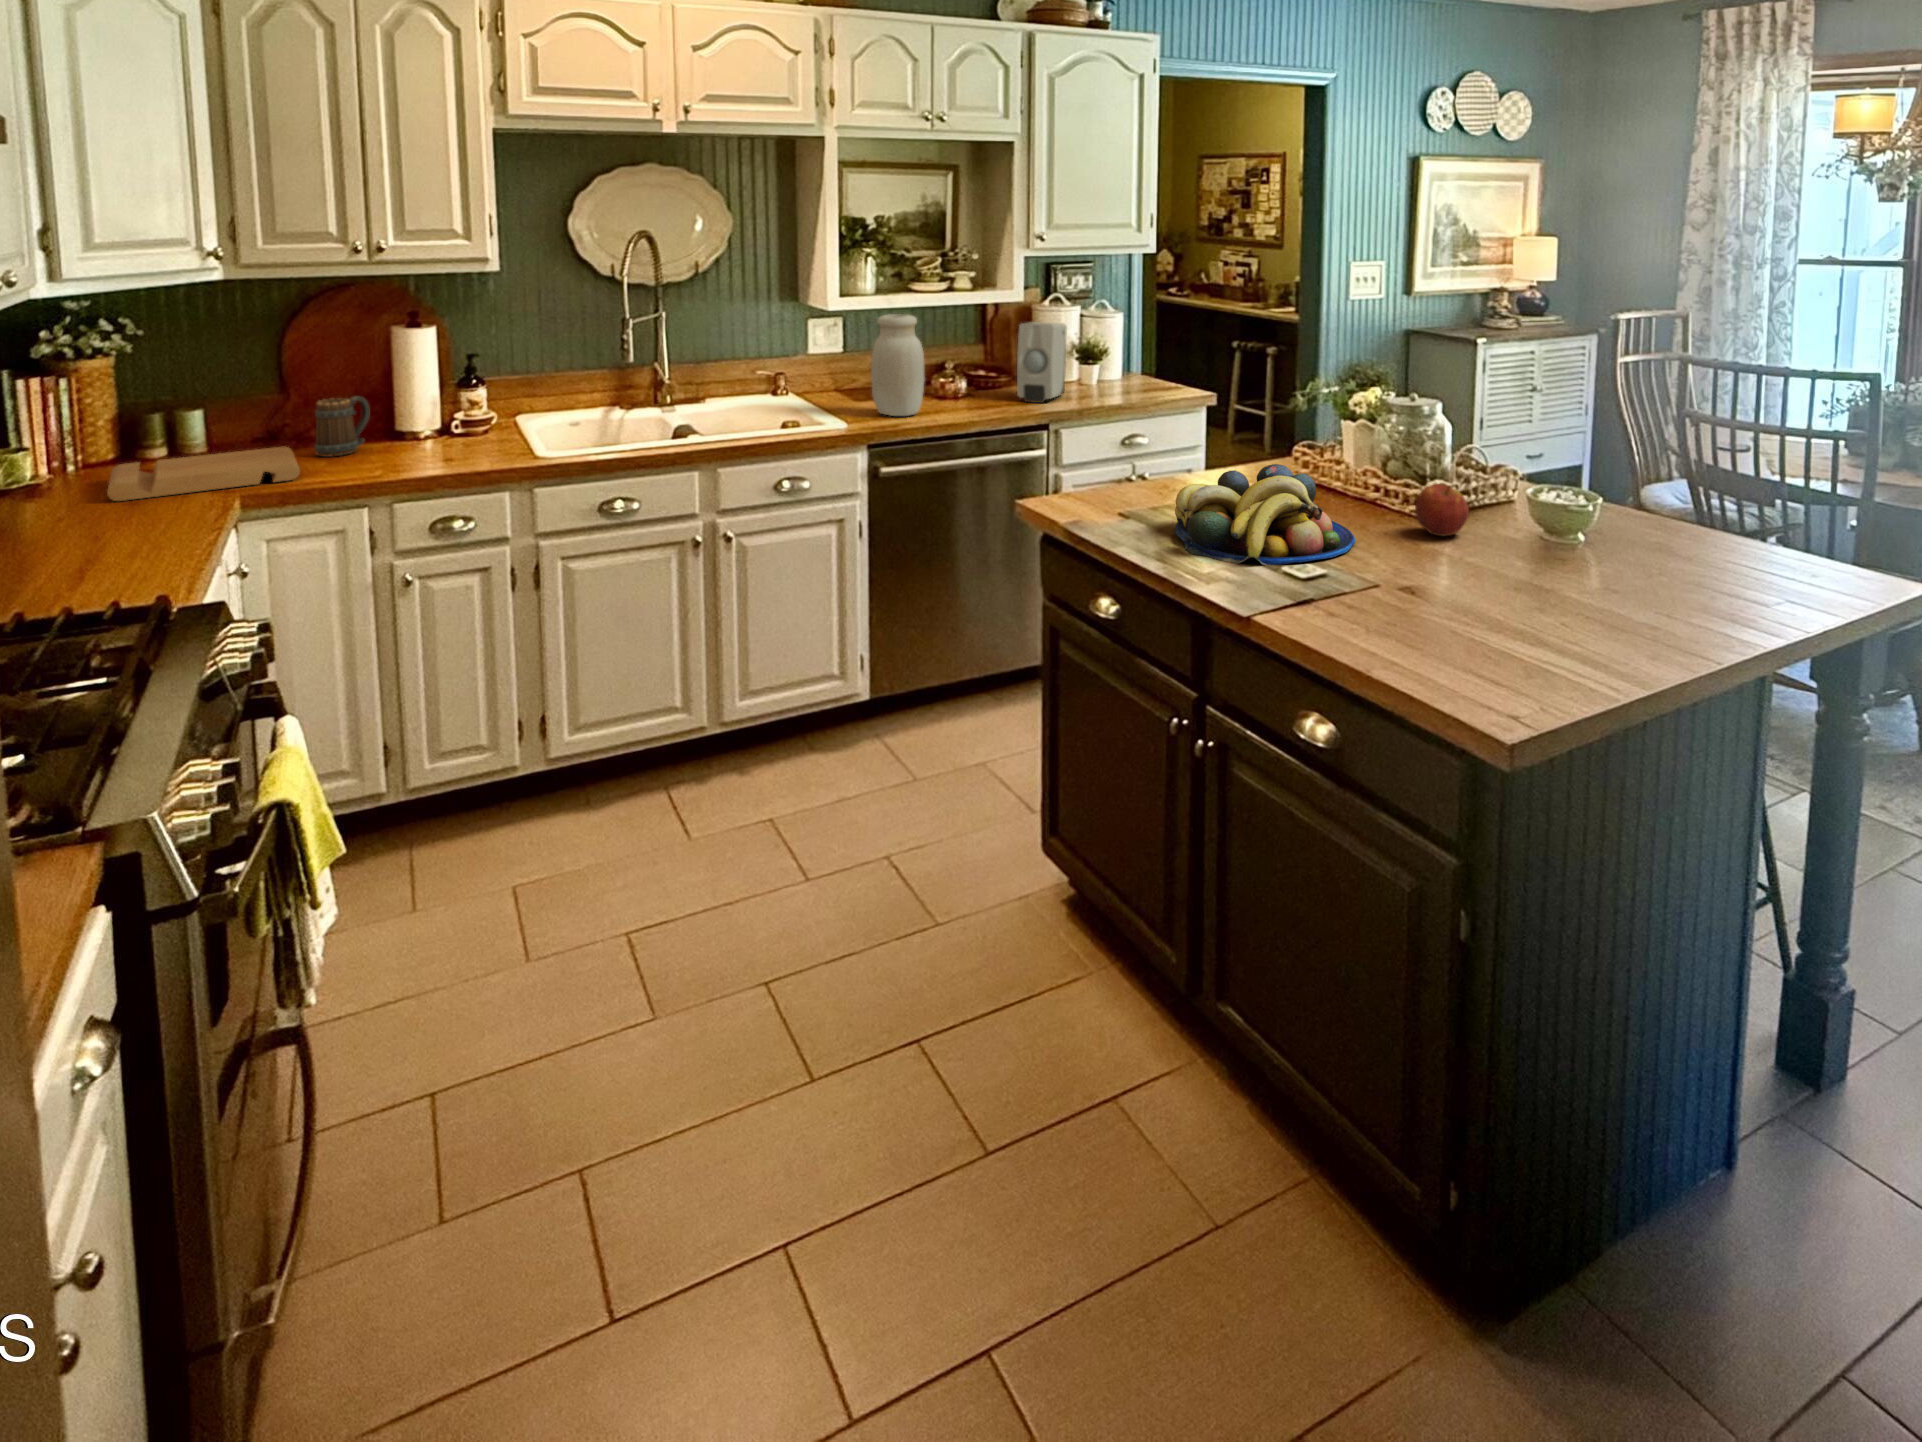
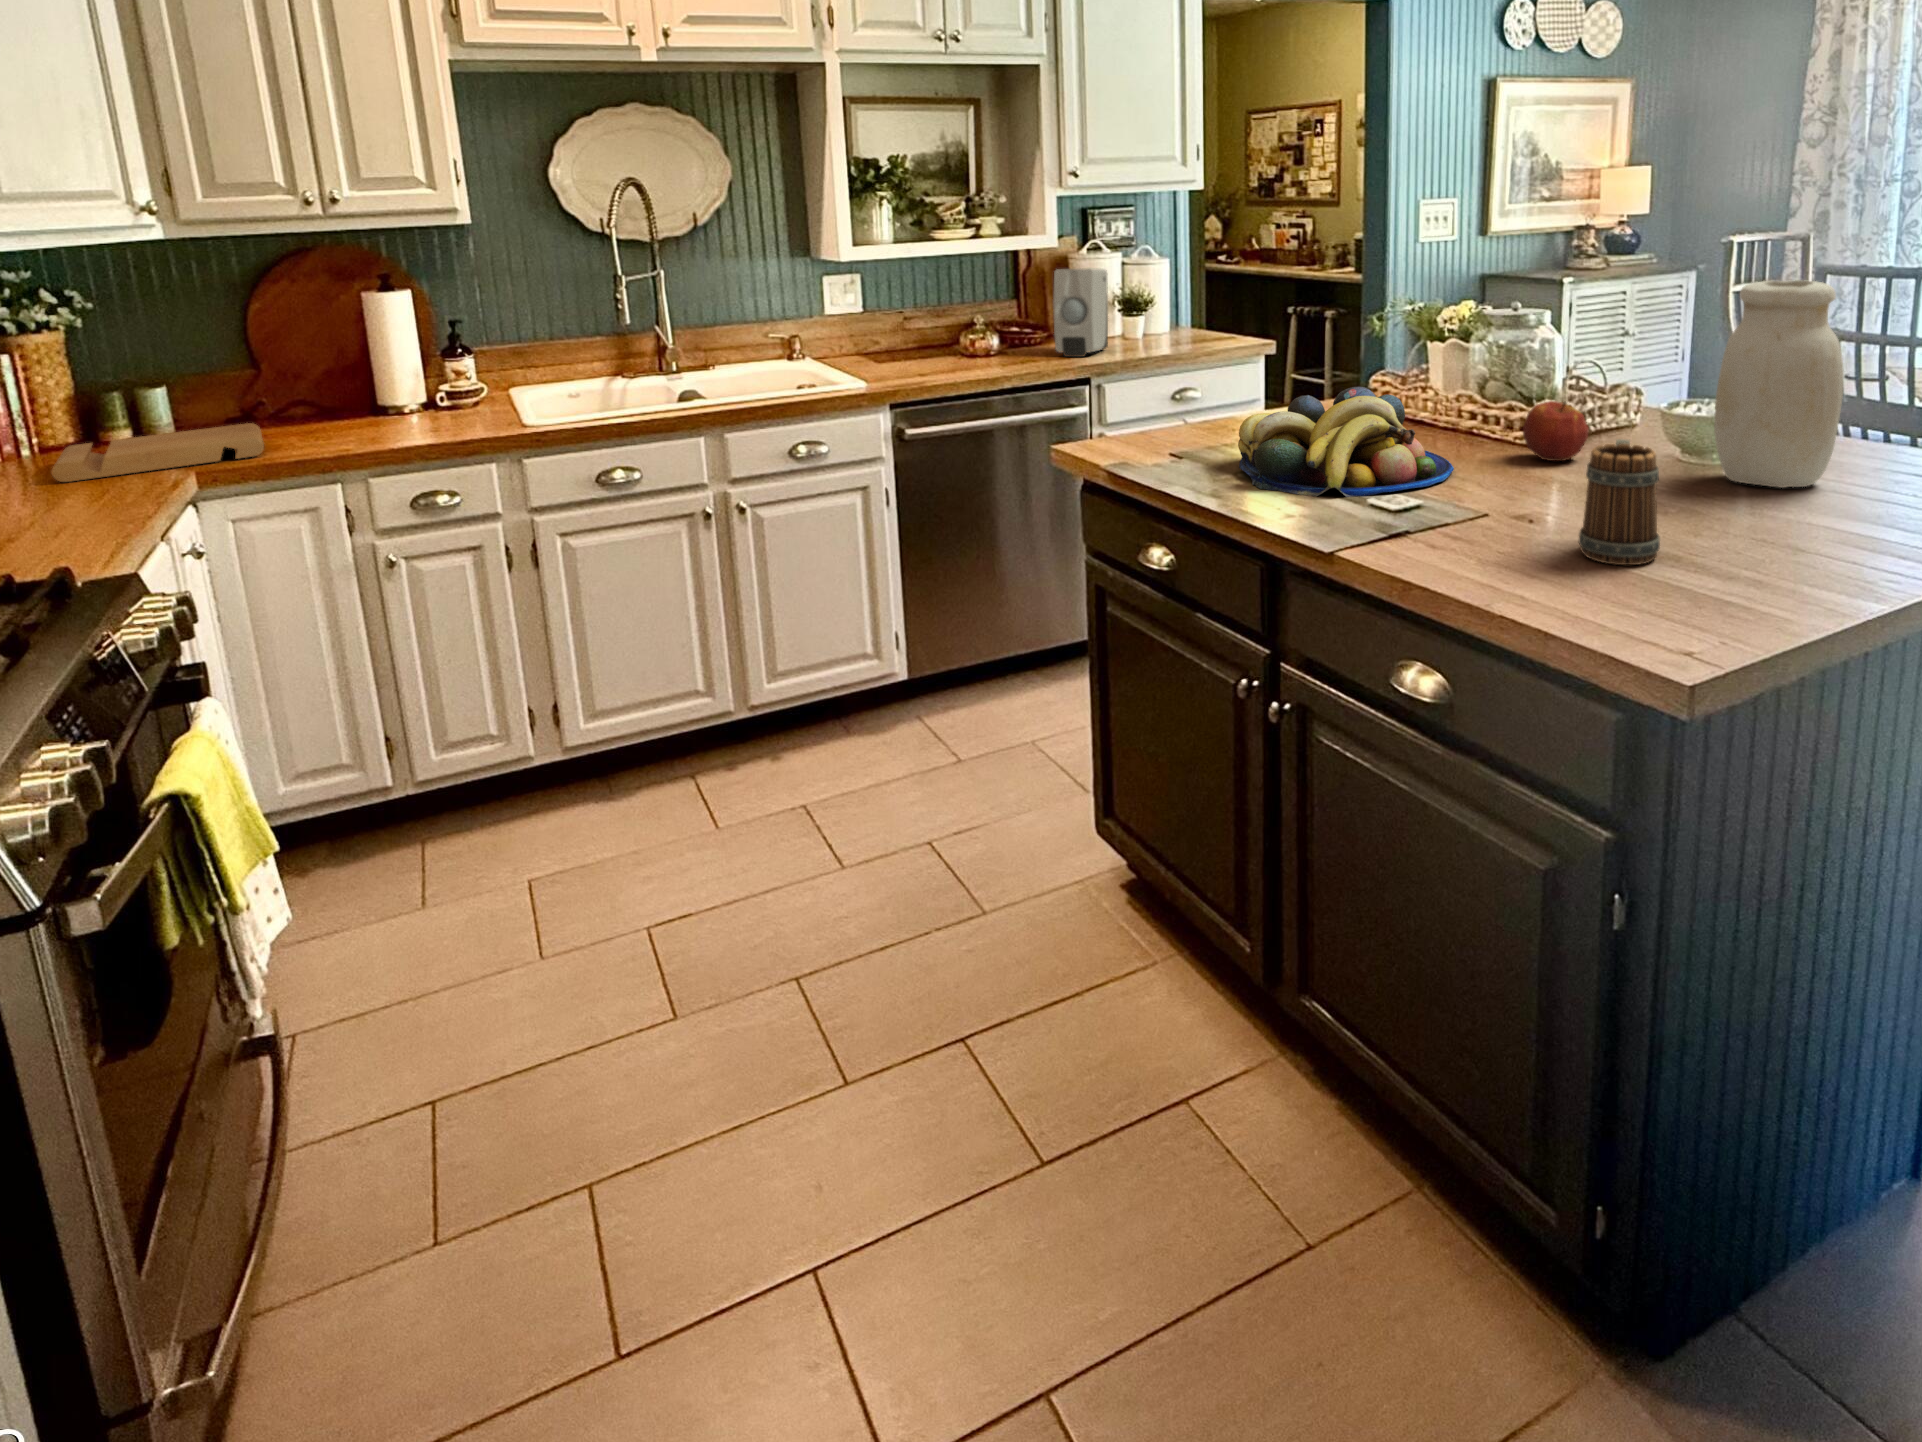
jar: present [871,314,925,416] -> present [1714,280,1844,488]
mug: present [314,397,369,457] -> present [1579,439,1660,565]

